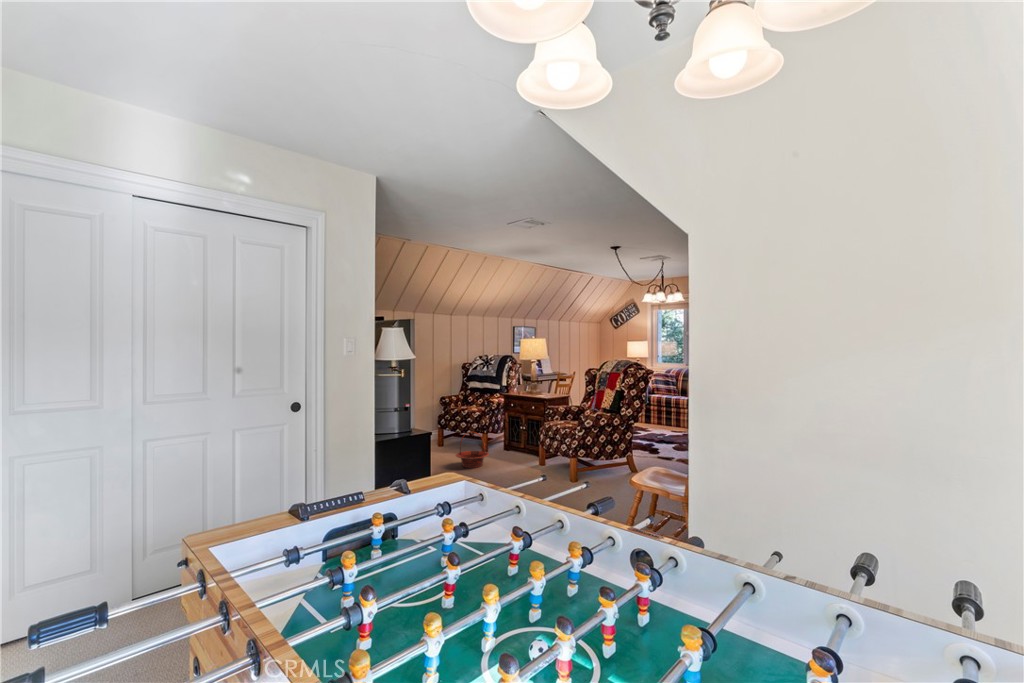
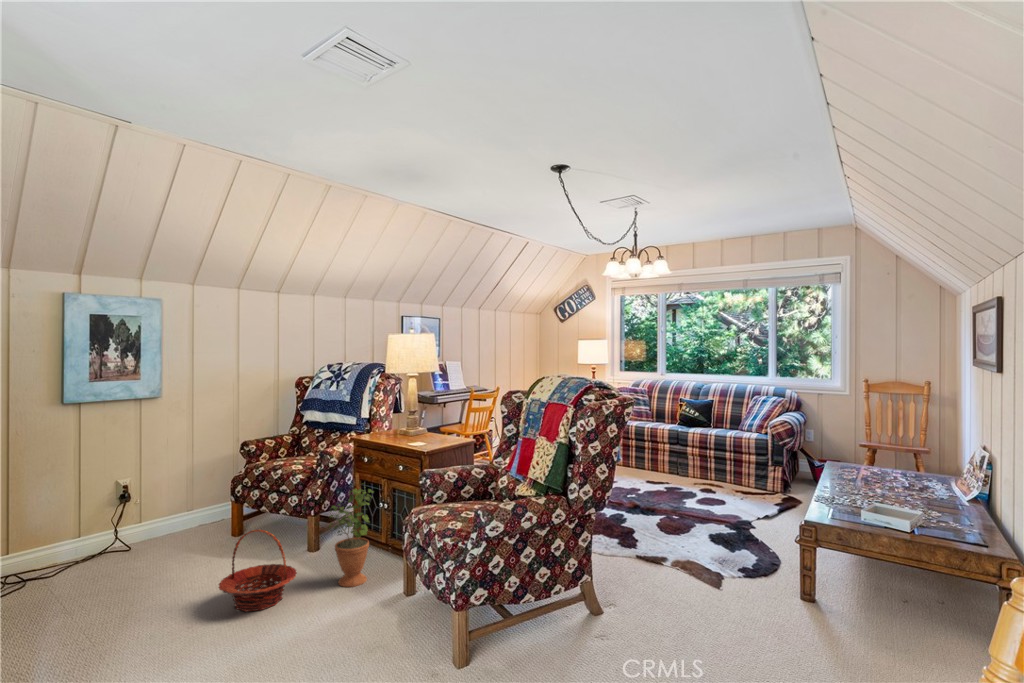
potted plant: none [501,413,522,462] -> present [329,489,373,587]

